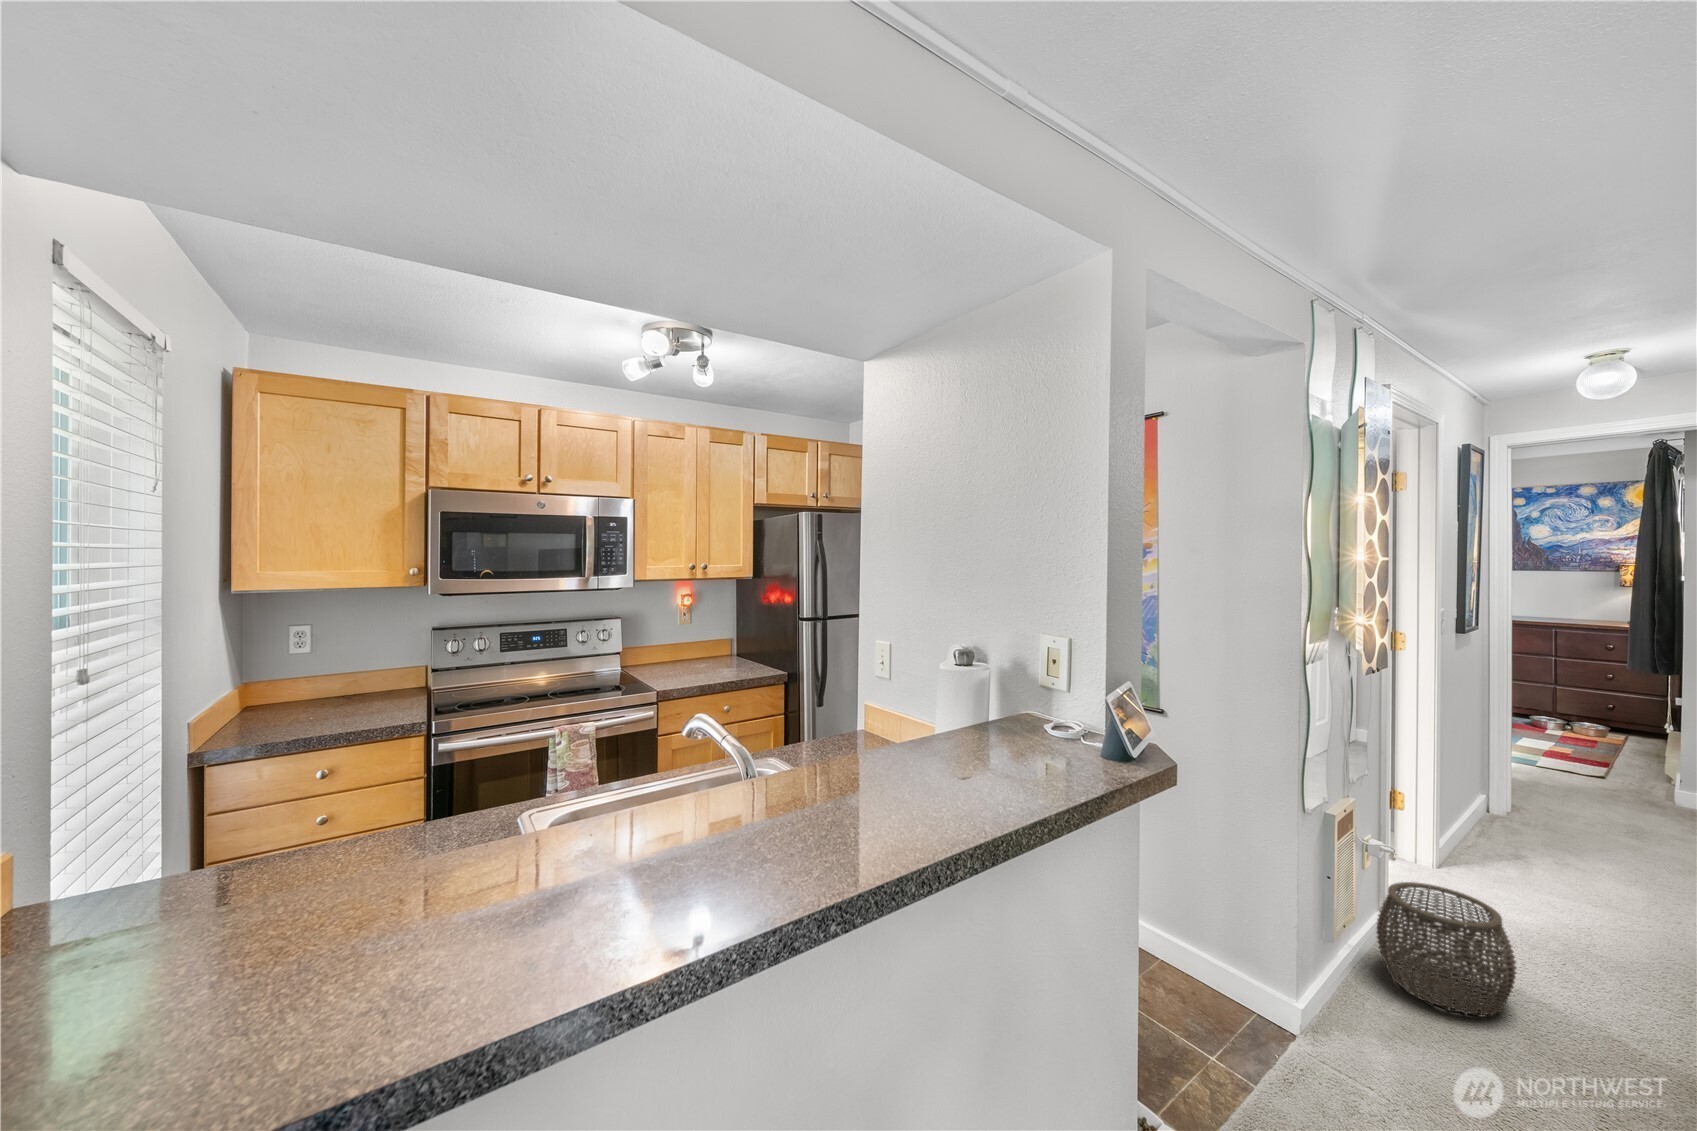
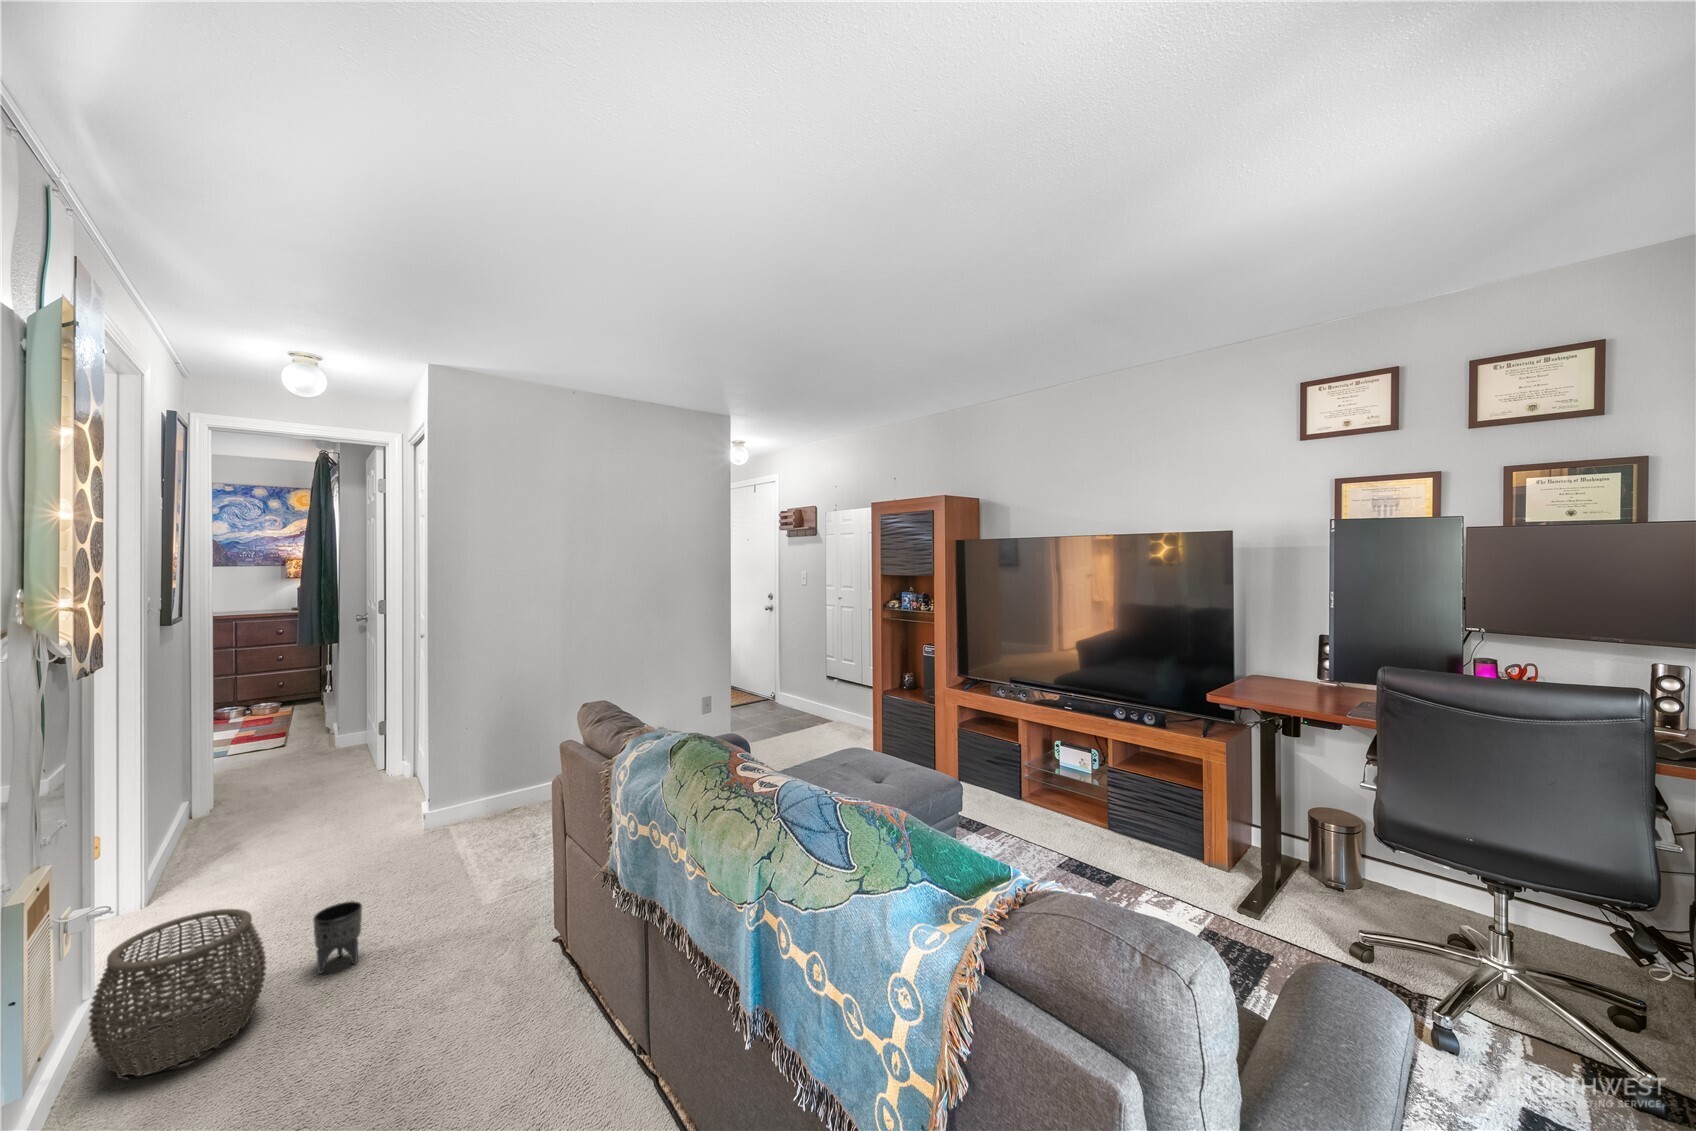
planter: none [1573,960,1638,1043] -> present [313,901,362,973]

